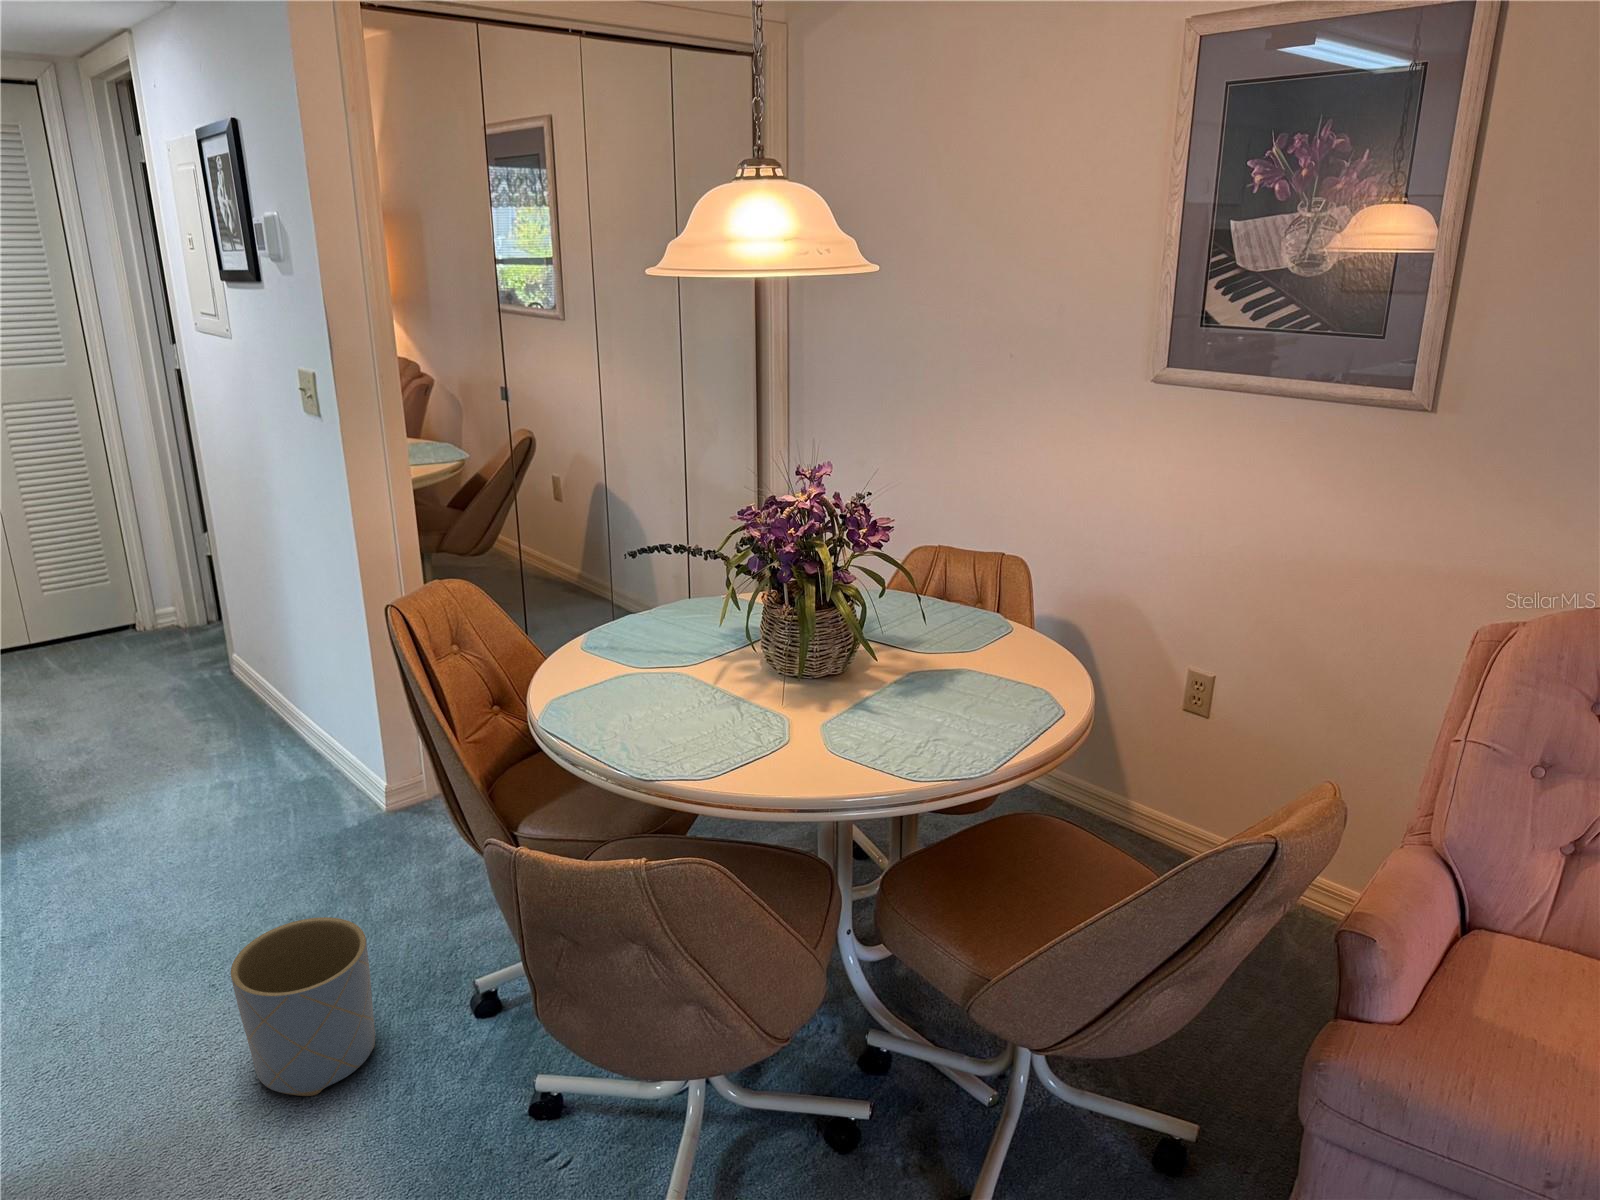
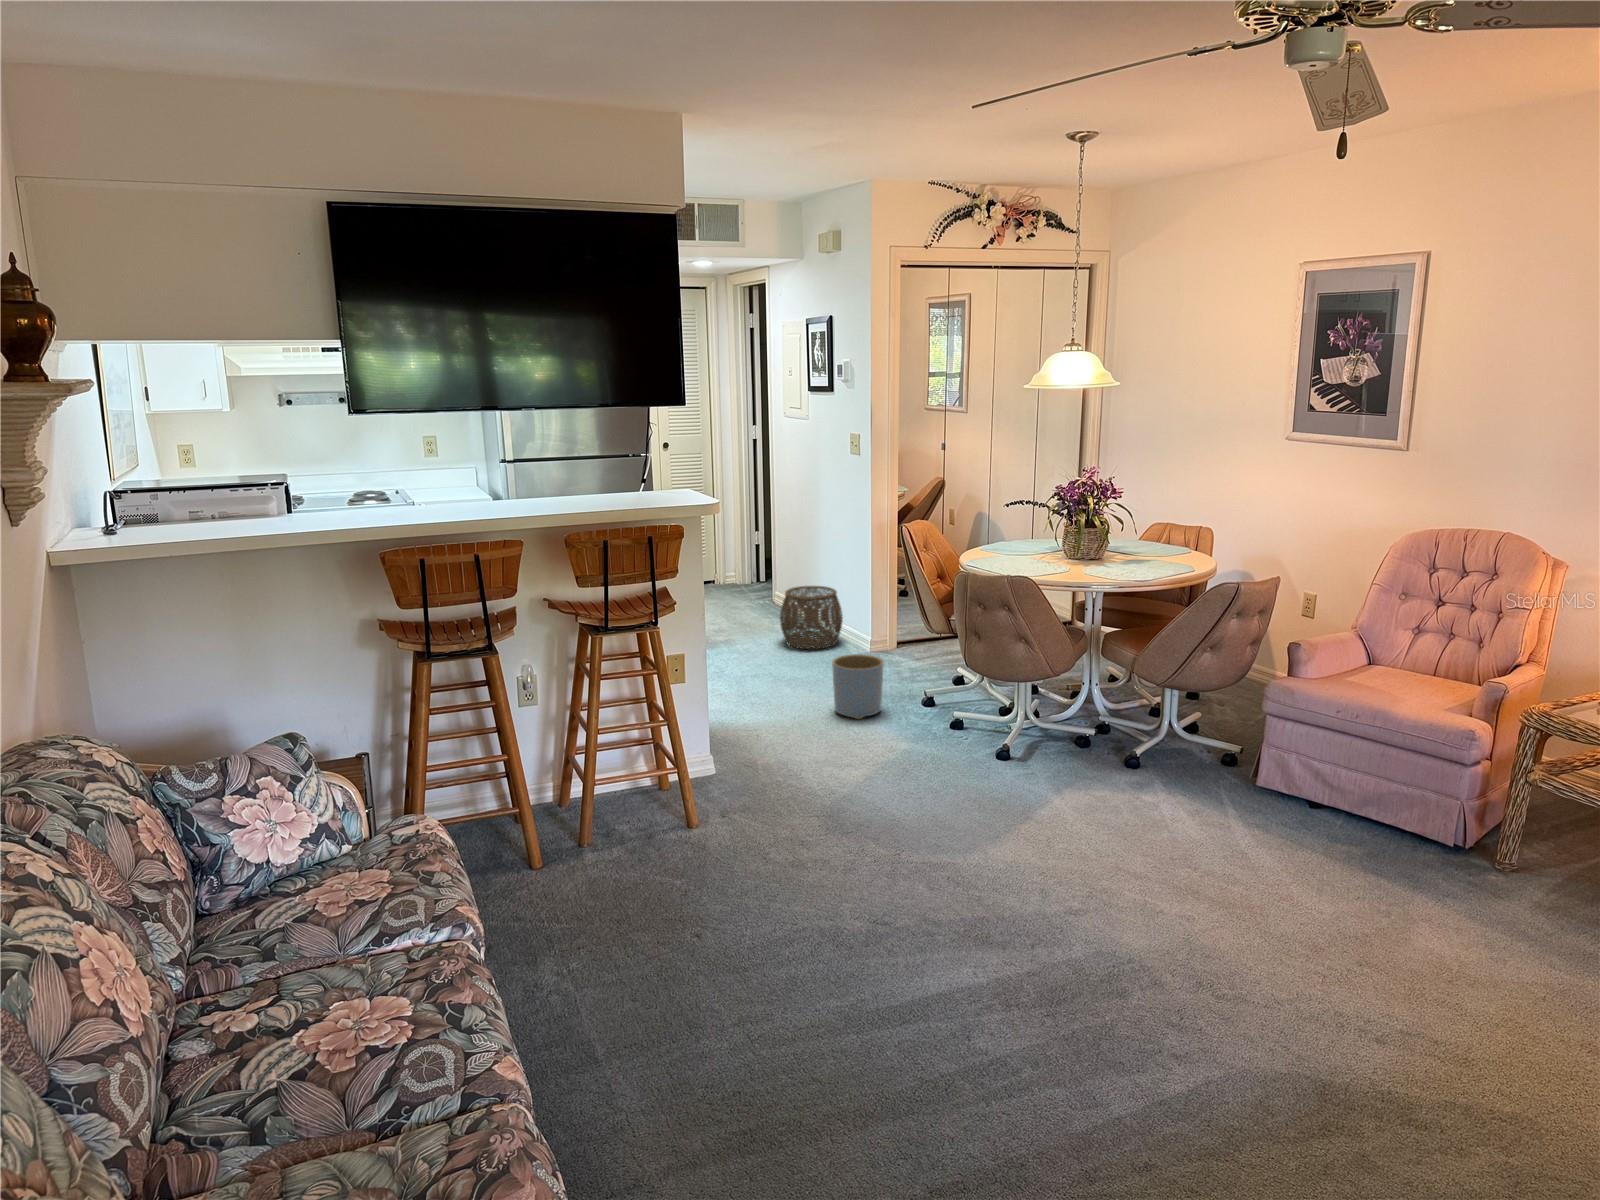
woven basket: none [193,678,335,820] -> present [780,586,843,649]

